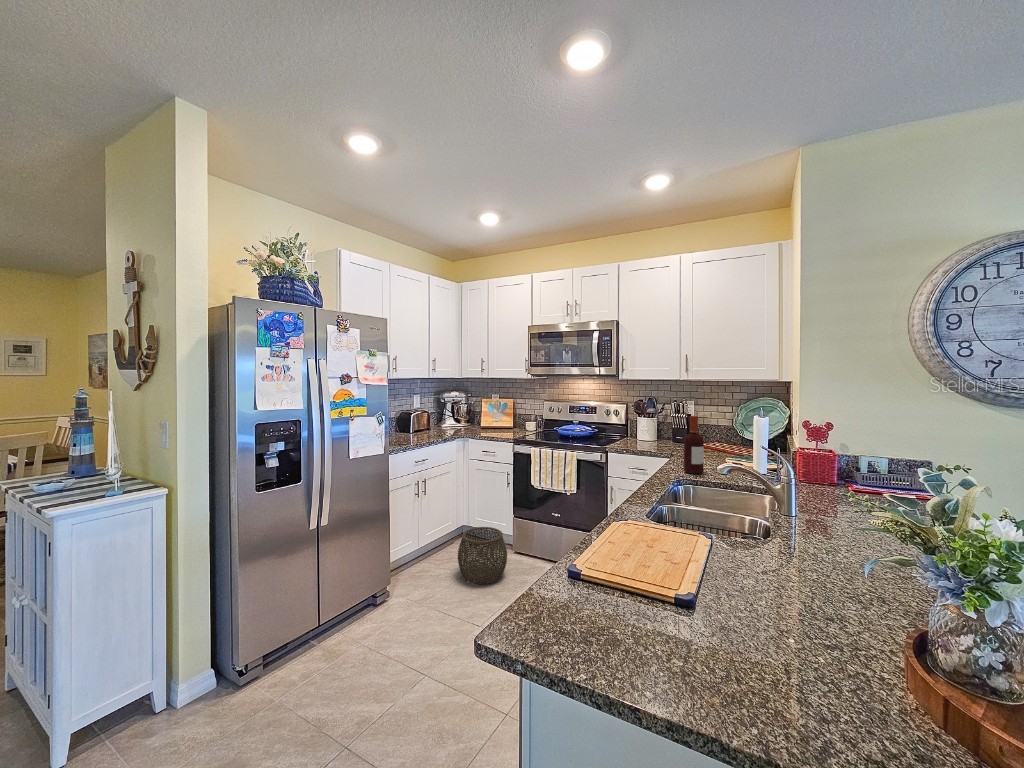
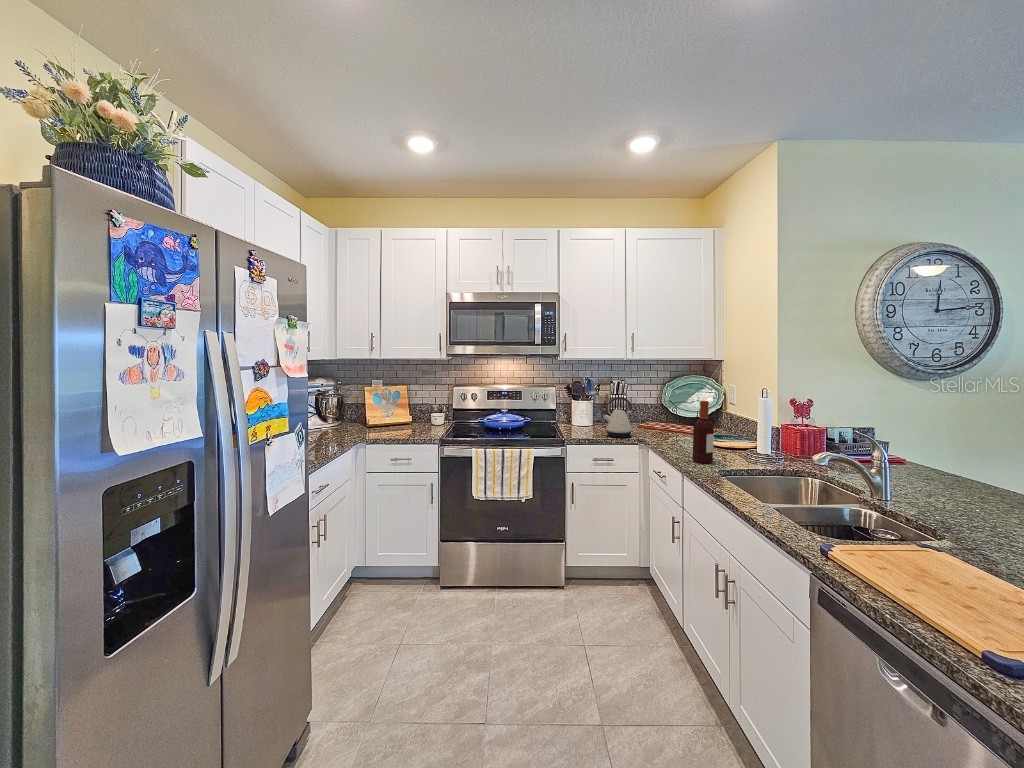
kettle: none [647,413,677,451] -> present [603,397,633,438]
woven basket: present [457,527,507,585] -> none [395,561,464,645]

